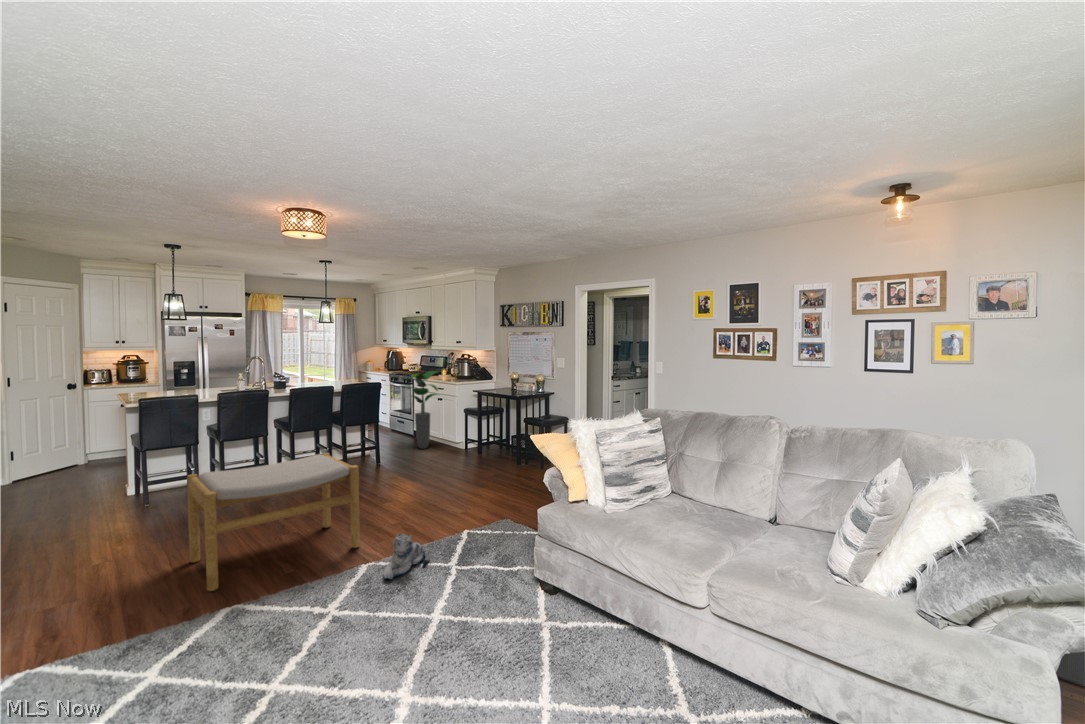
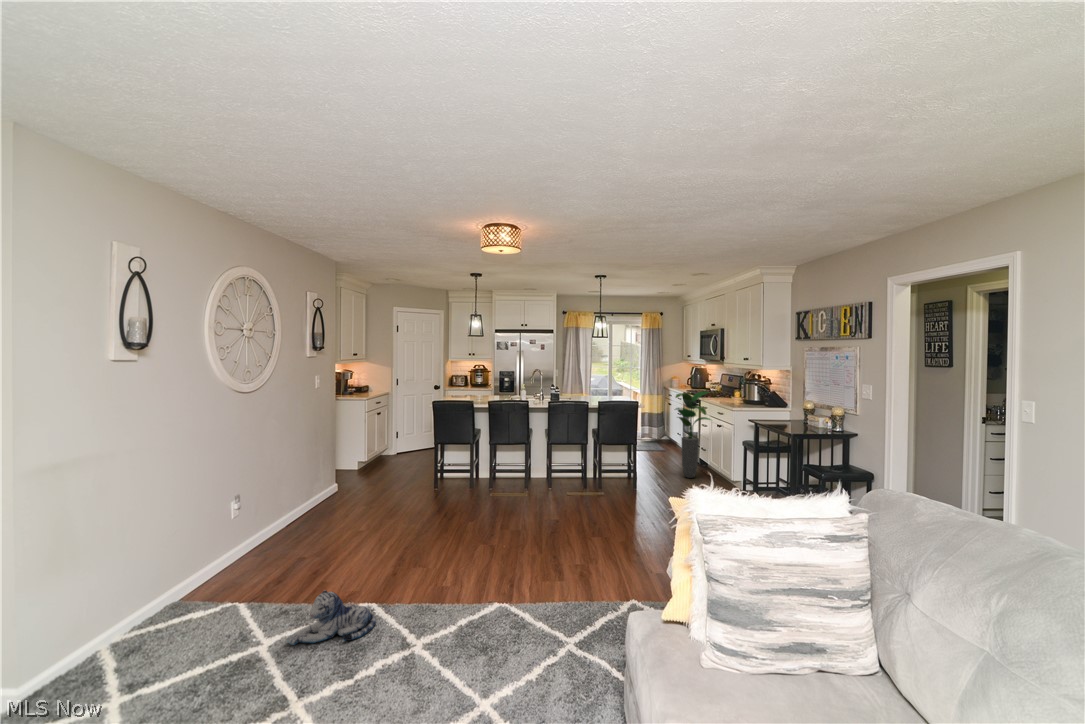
footstool: present [187,453,360,591] -> none [377,467,517,573]
plush toy: present [383,534,430,579] -> present [287,590,376,645]

